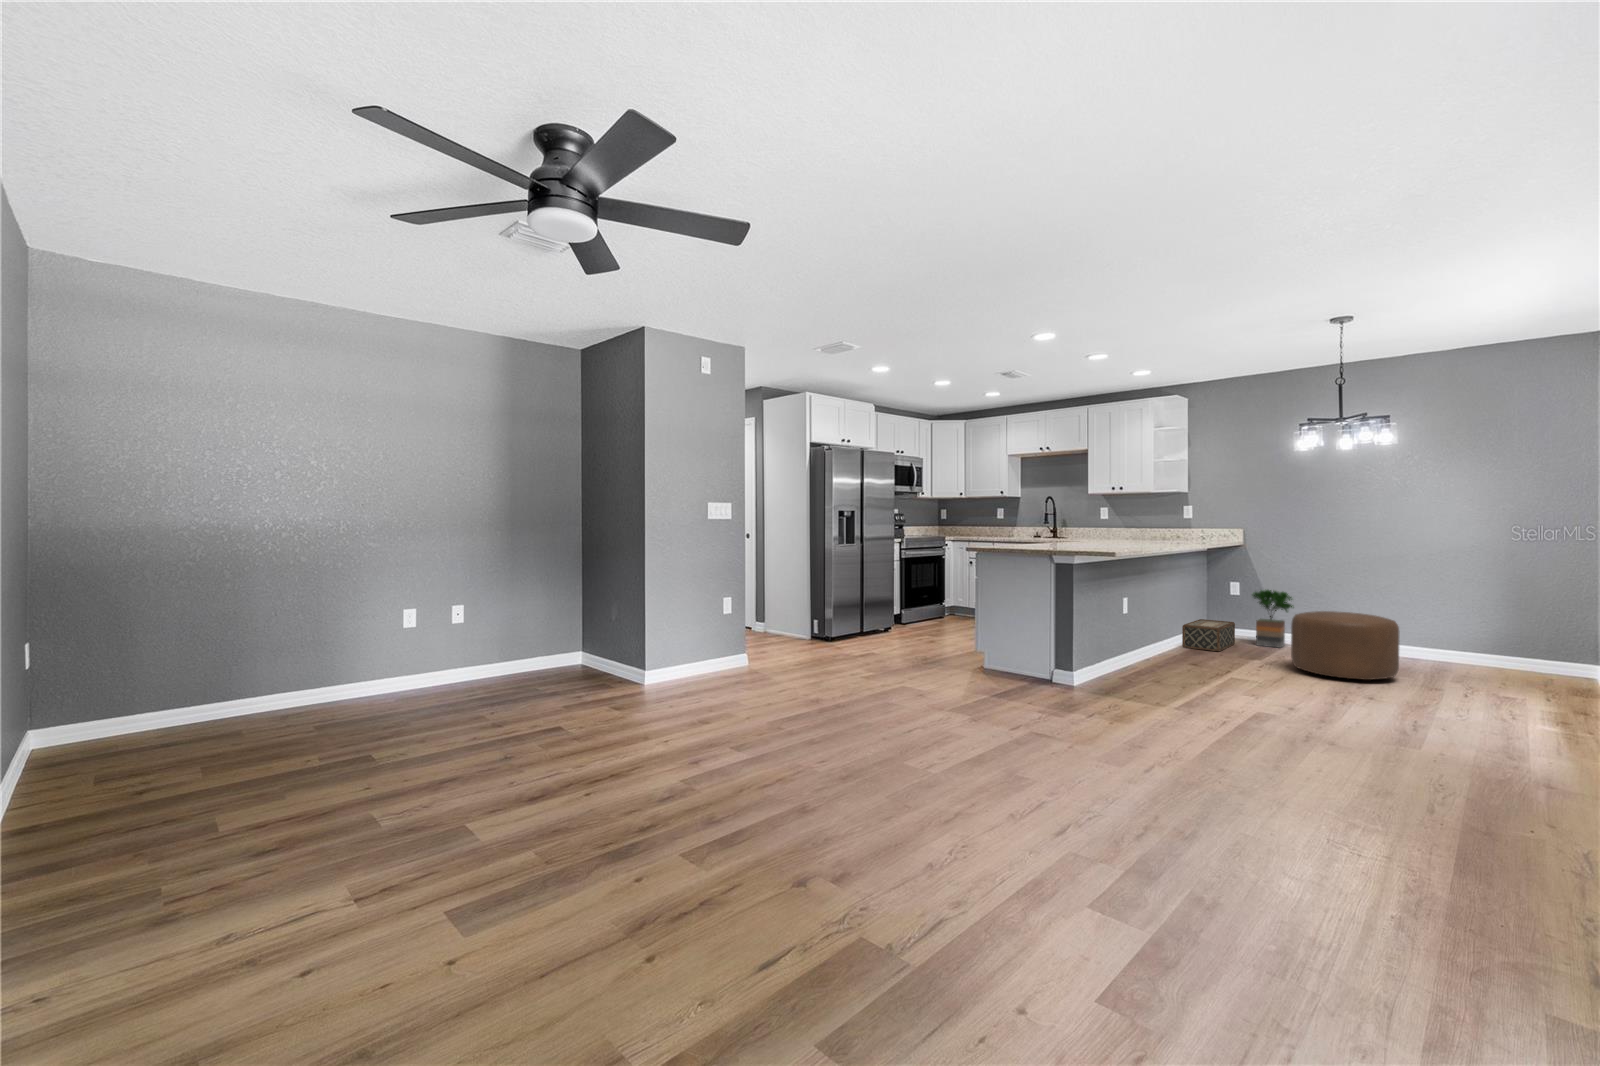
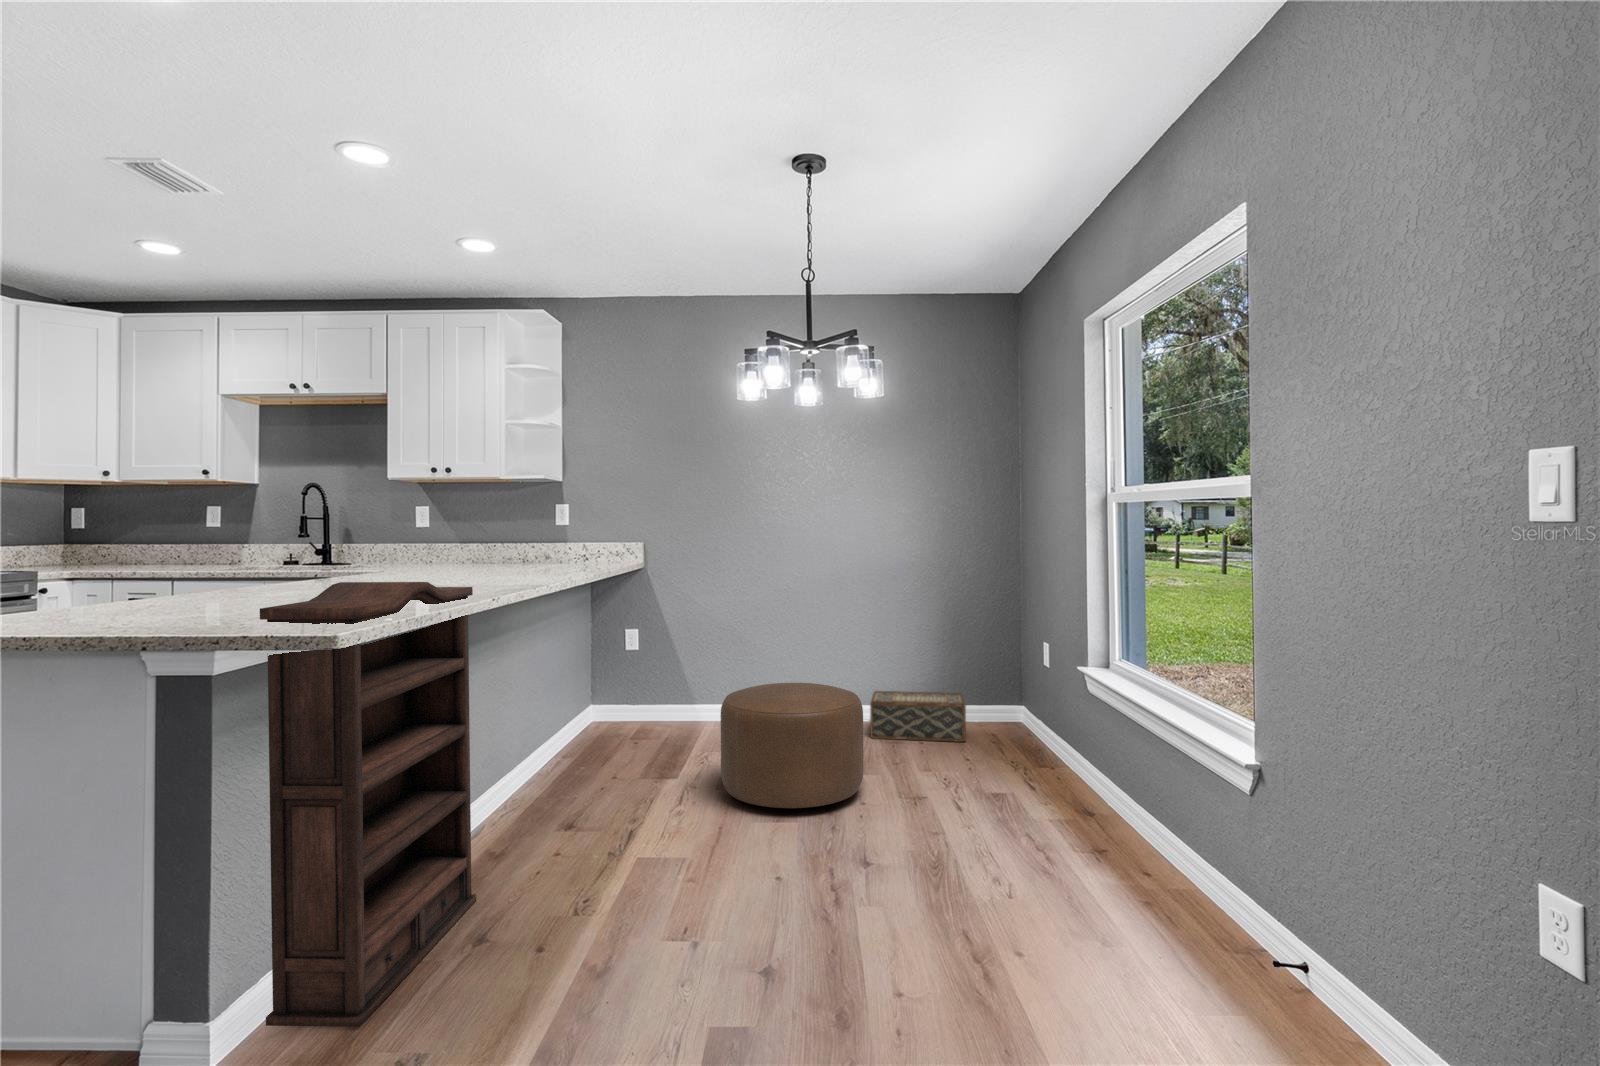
bookshelf: none [1087,536,1156,690] -> present [260,582,476,1027]
potted tree: present [1252,590,1294,648] -> none [654,641,717,737]
woven basket: present [1182,619,1235,651] -> present [870,691,966,742]

